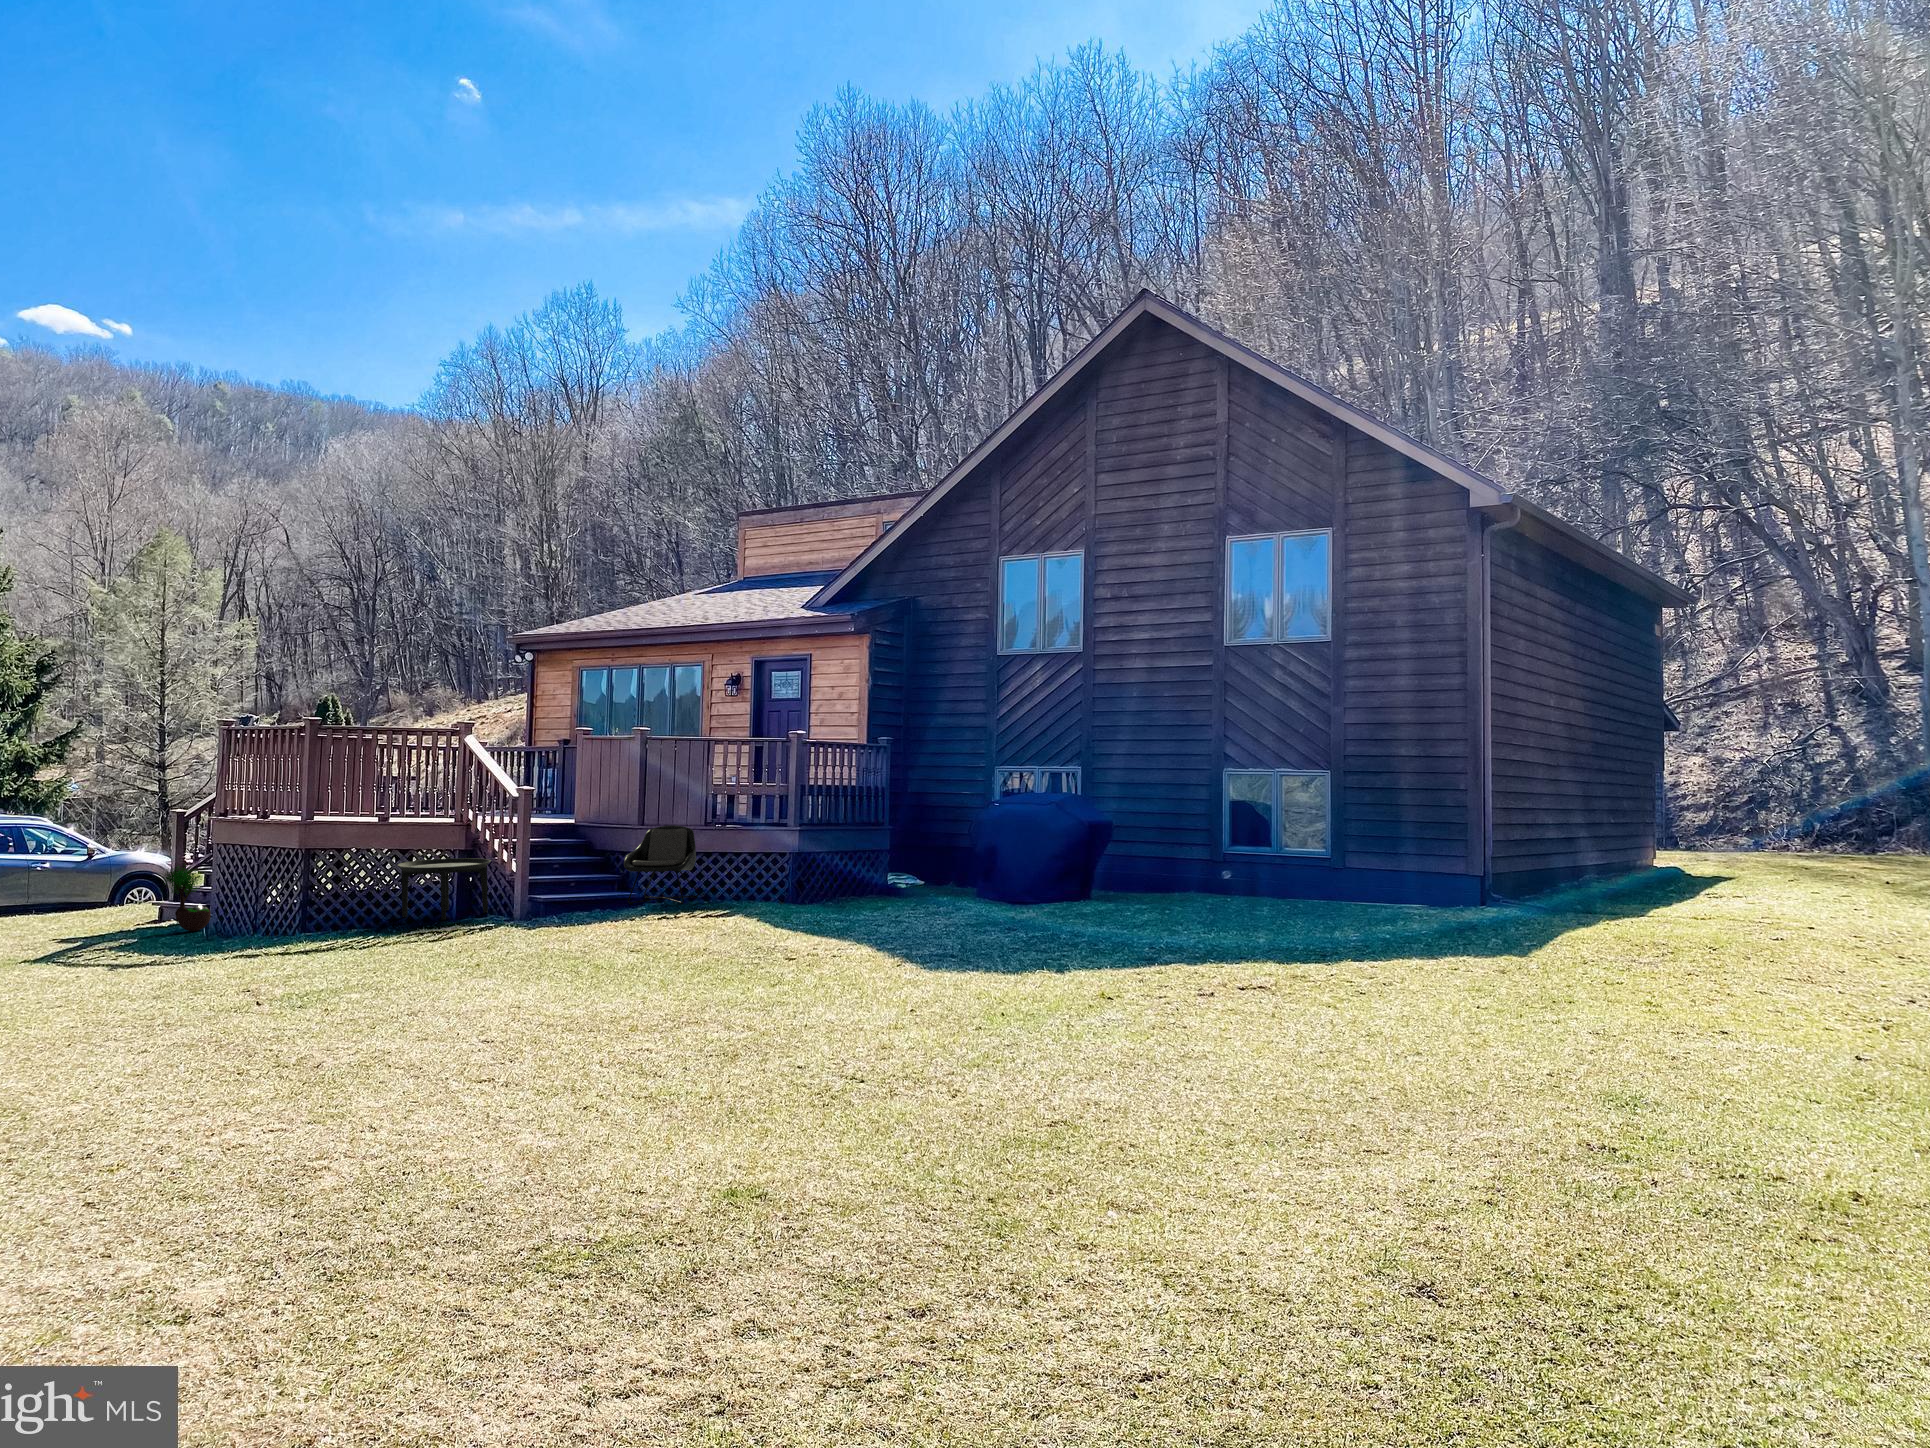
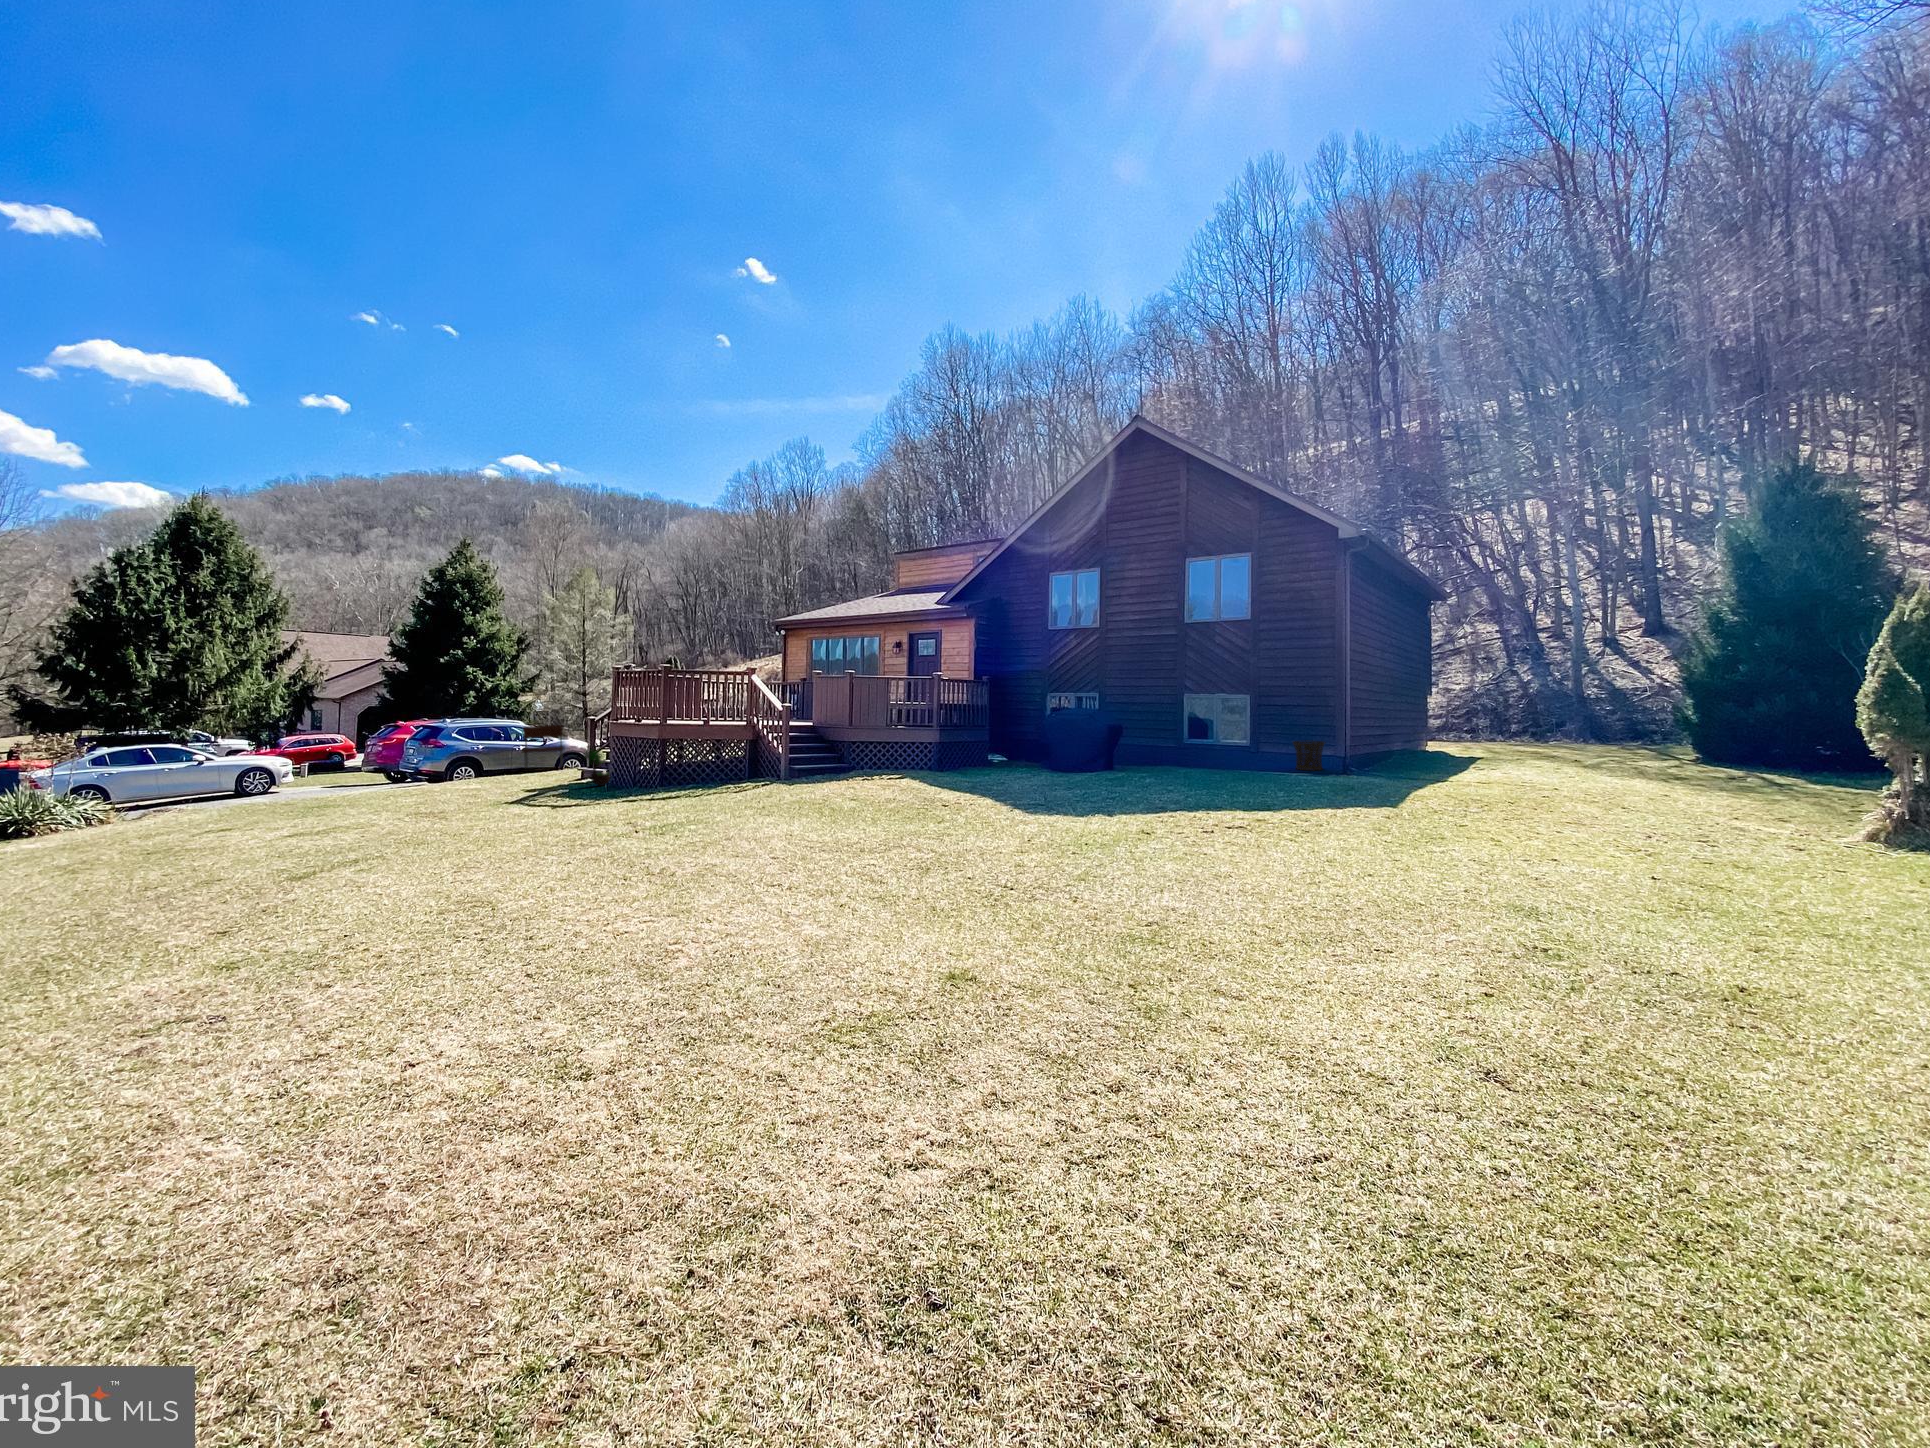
bench: none [48,824,124,904] -> present [523,725,563,767]
lounge chair: present [624,825,699,904] -> none [842,727,884,771]
basket: none [1399,847,1455,899] -> present [1293,741,1325,770]
round table: present [397,858,491,920] -> none [714,745,767,780]

